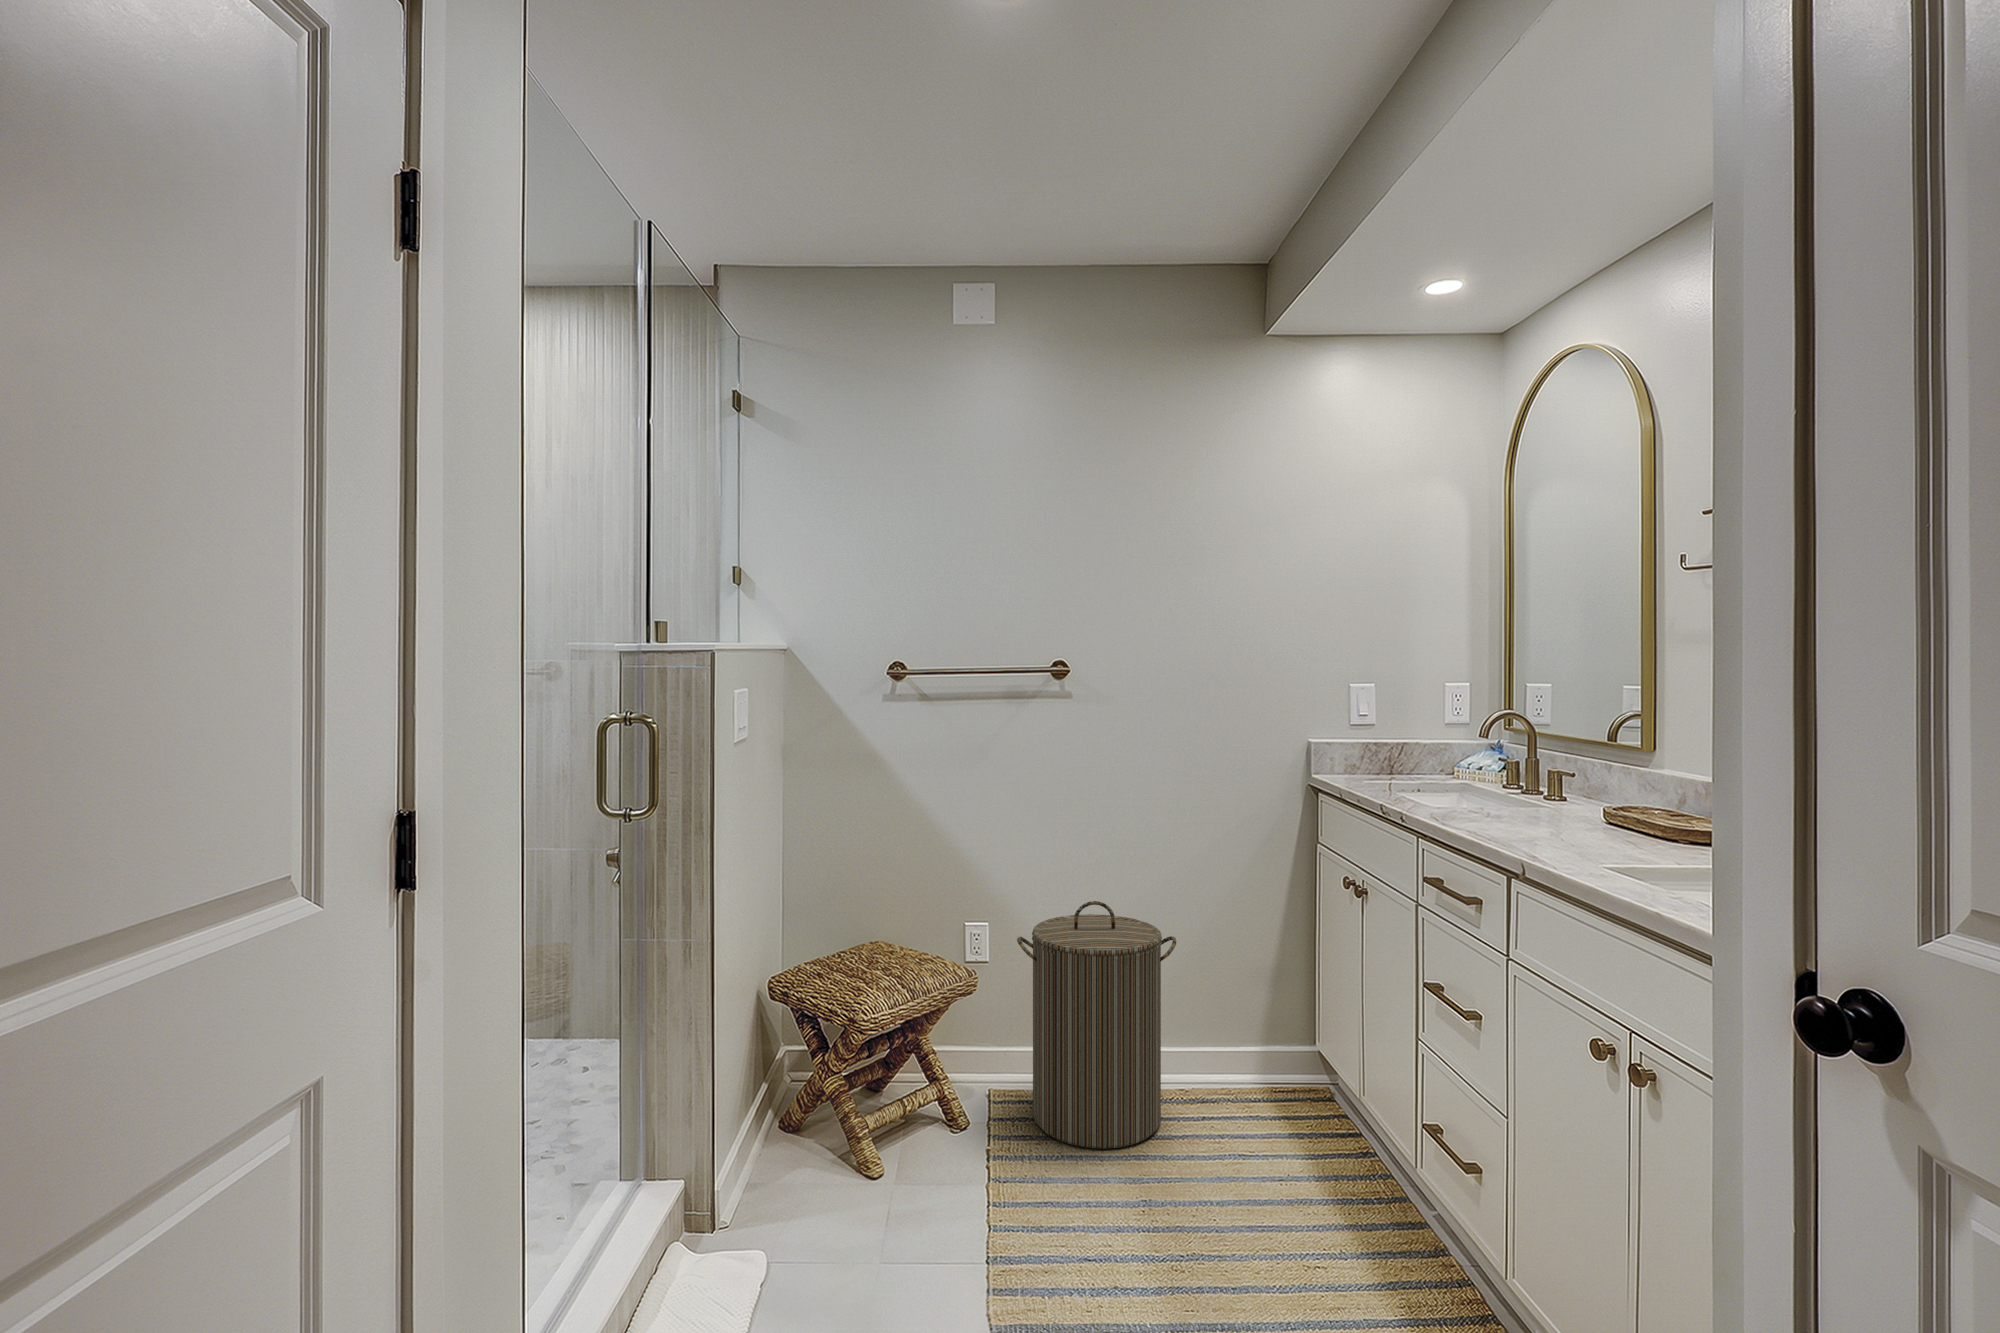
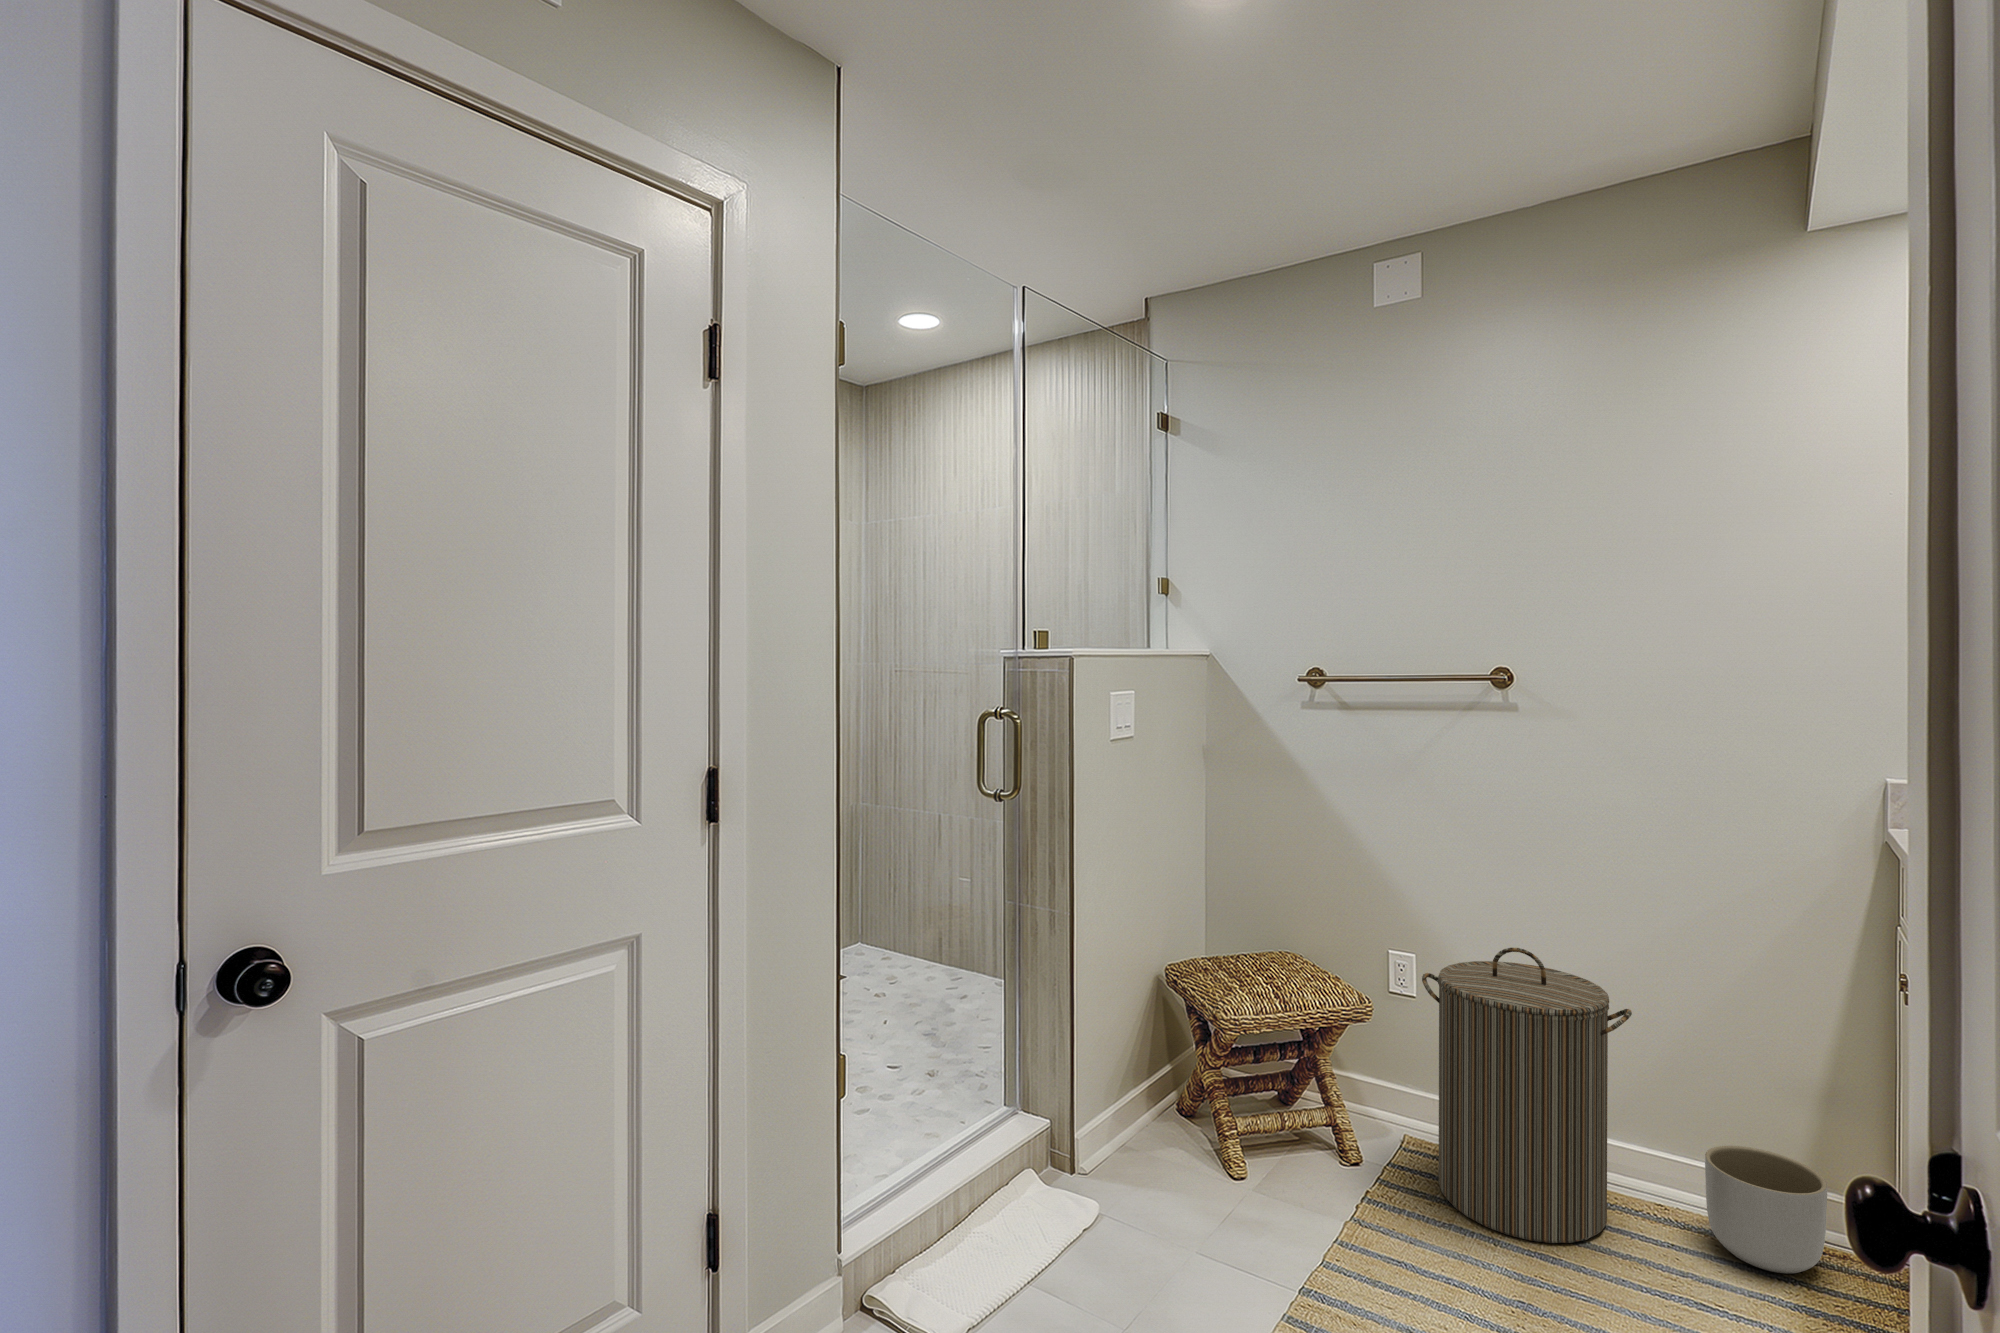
planter: none [1217,1025,1292,1114] -> present [1705,1146,1827,1273]

